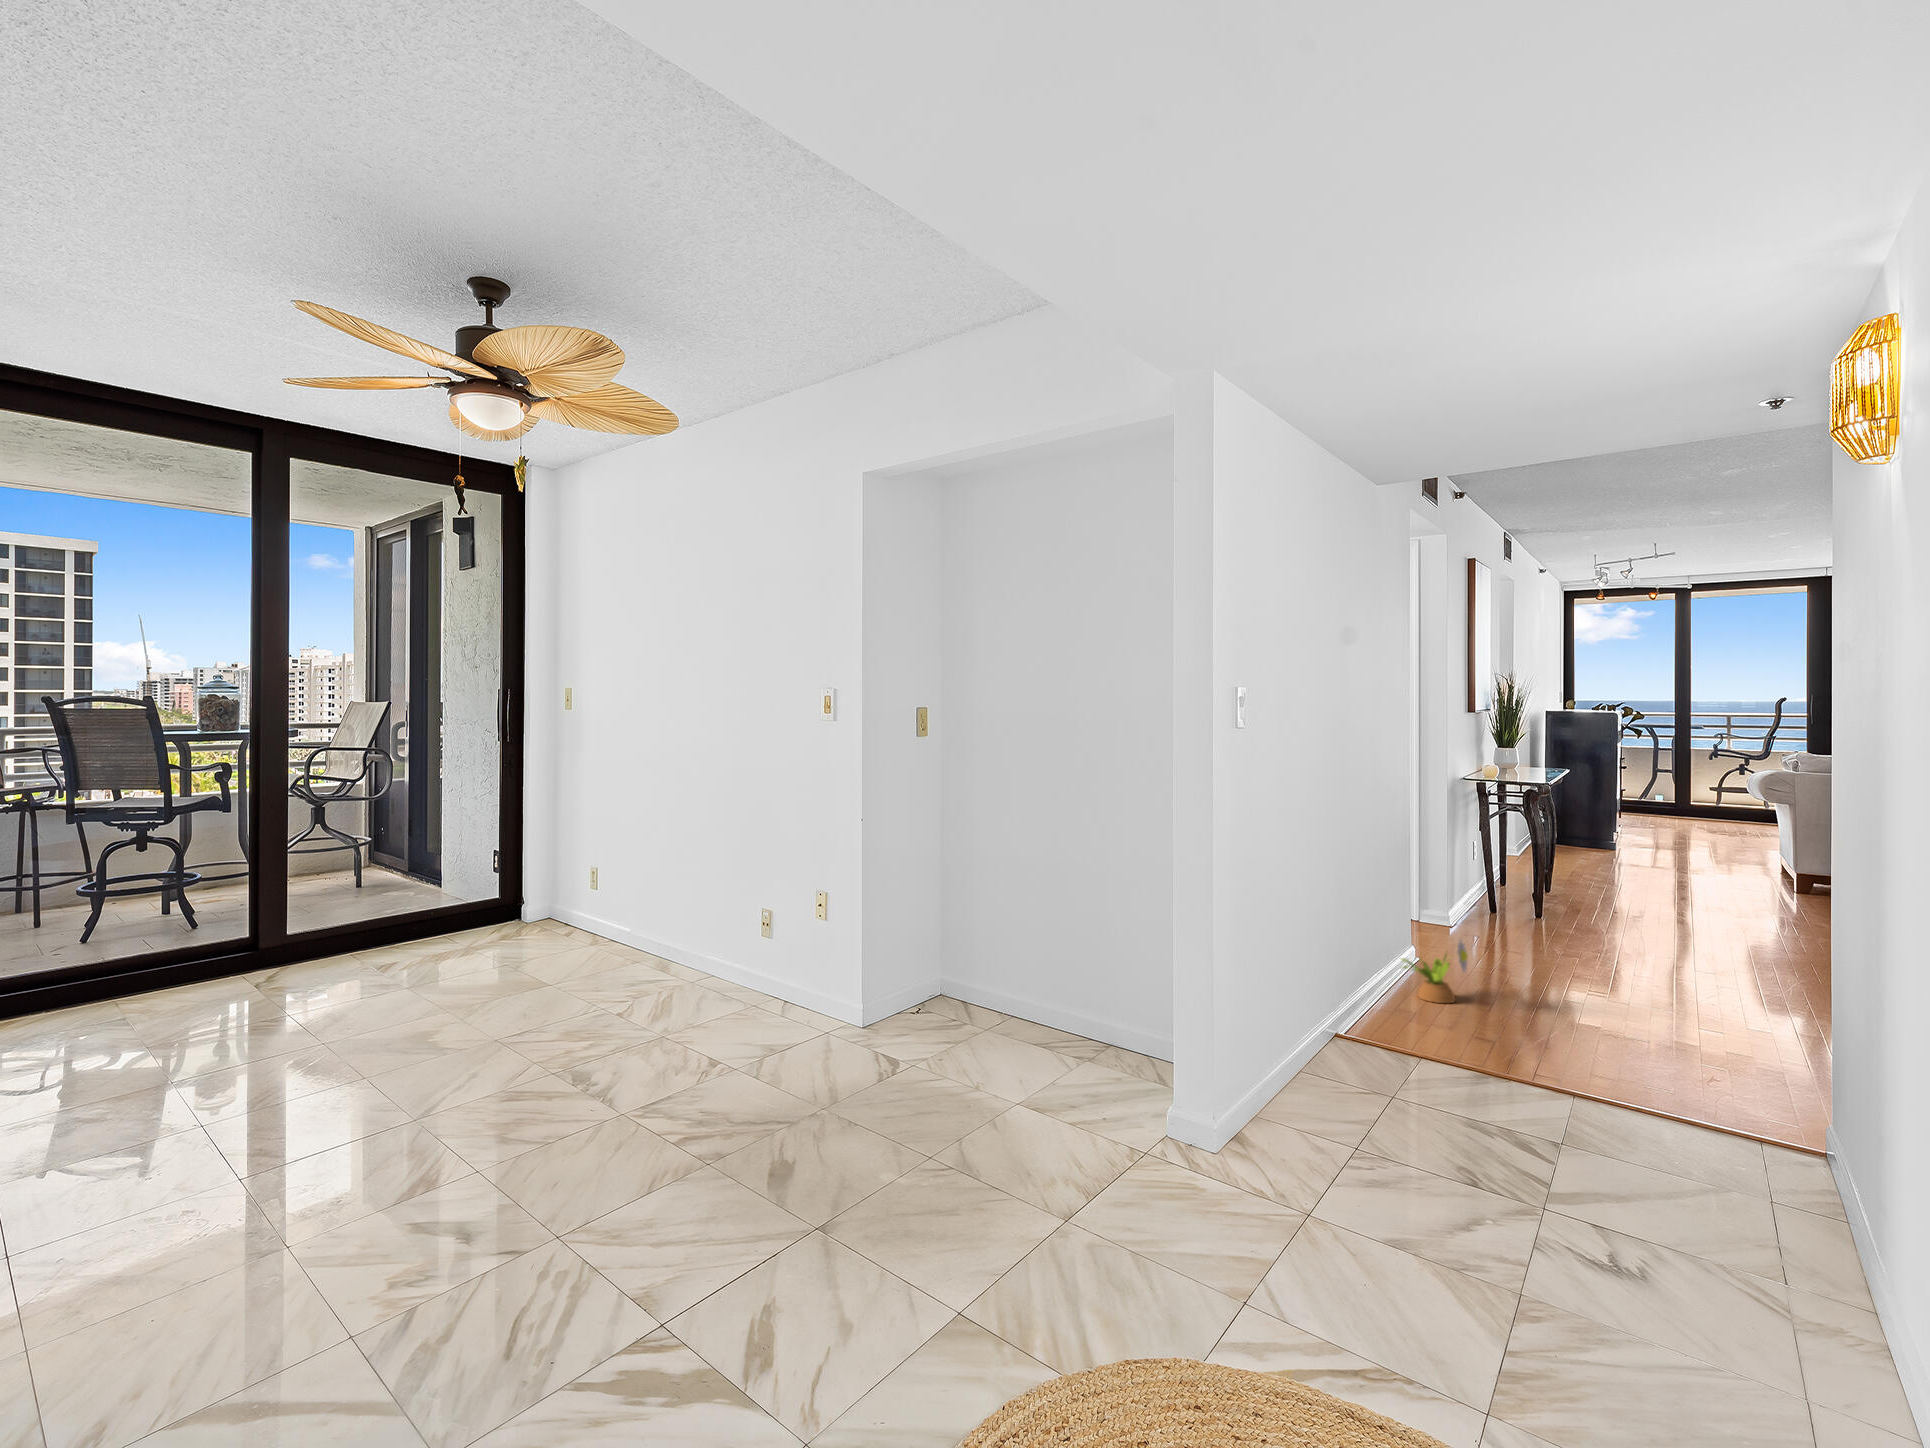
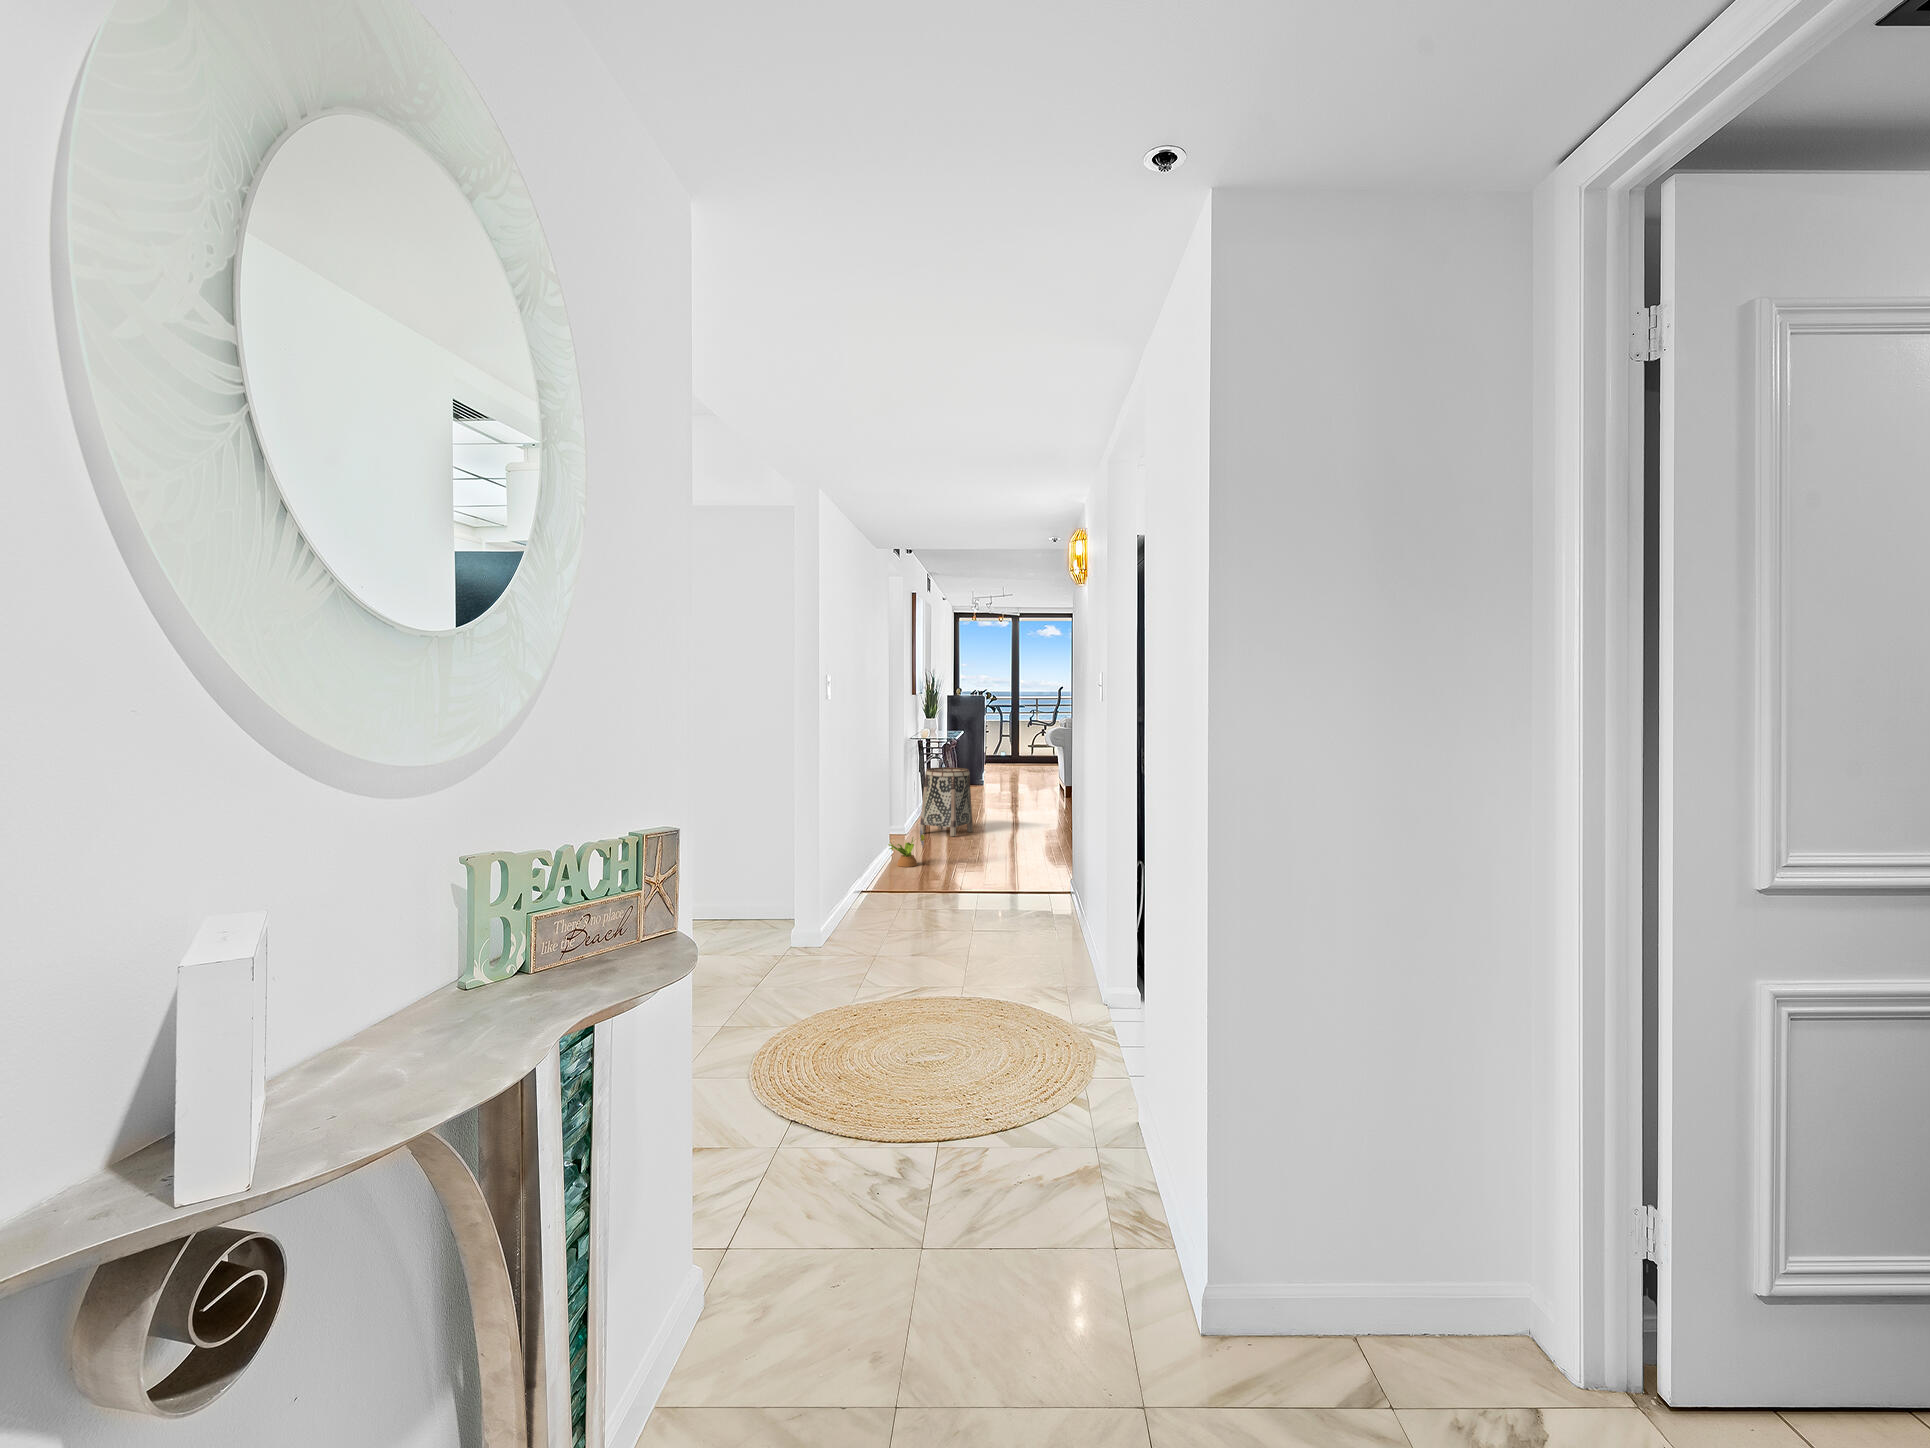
basket: none [1478,829,1581,948] -> present [920,767,973,836]

